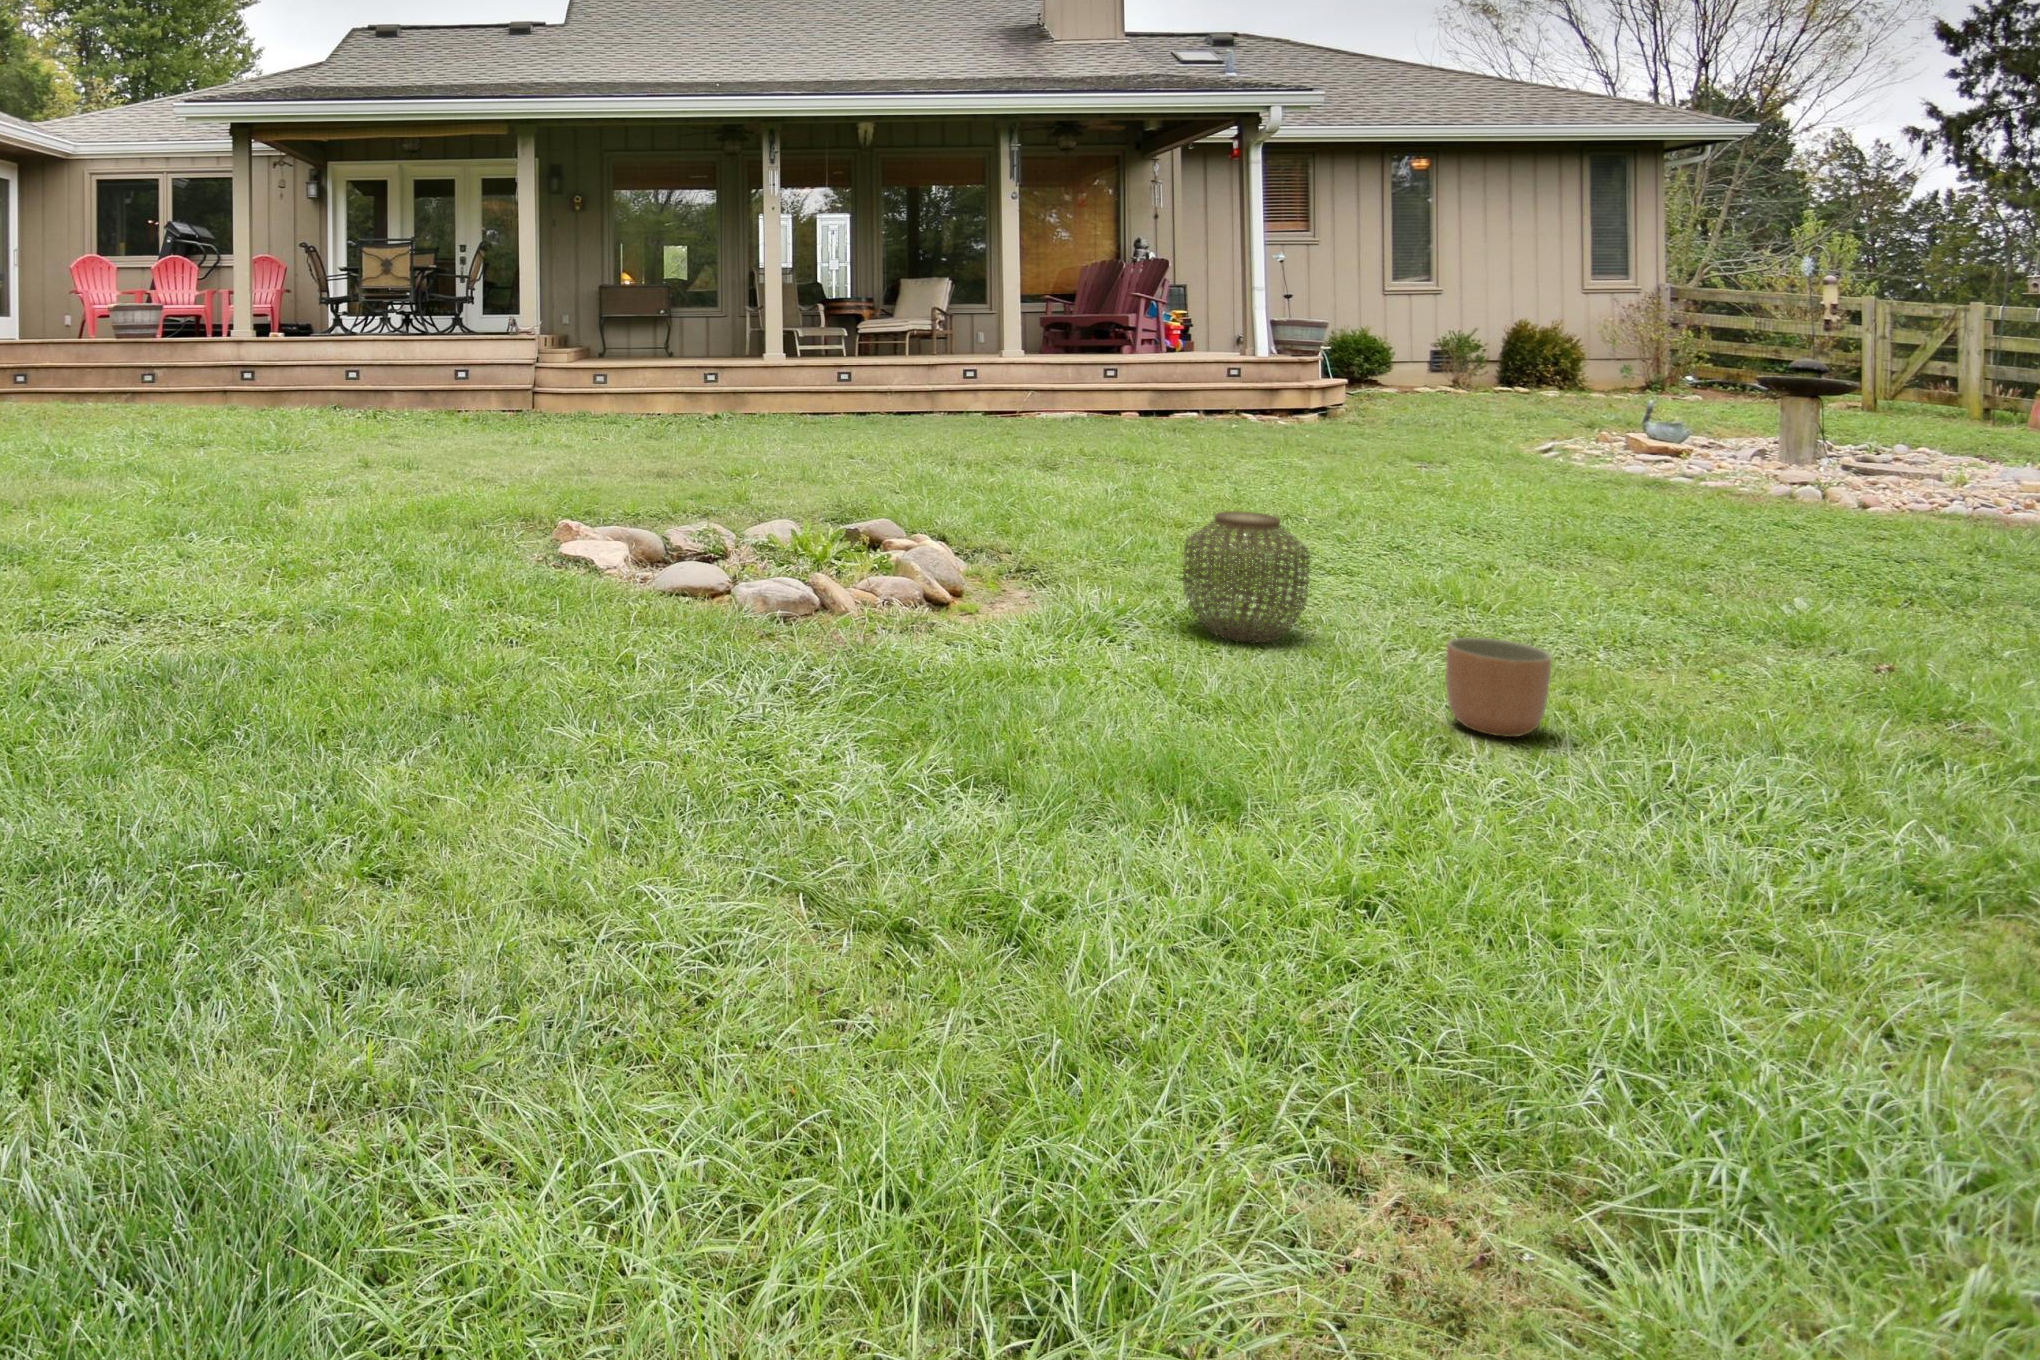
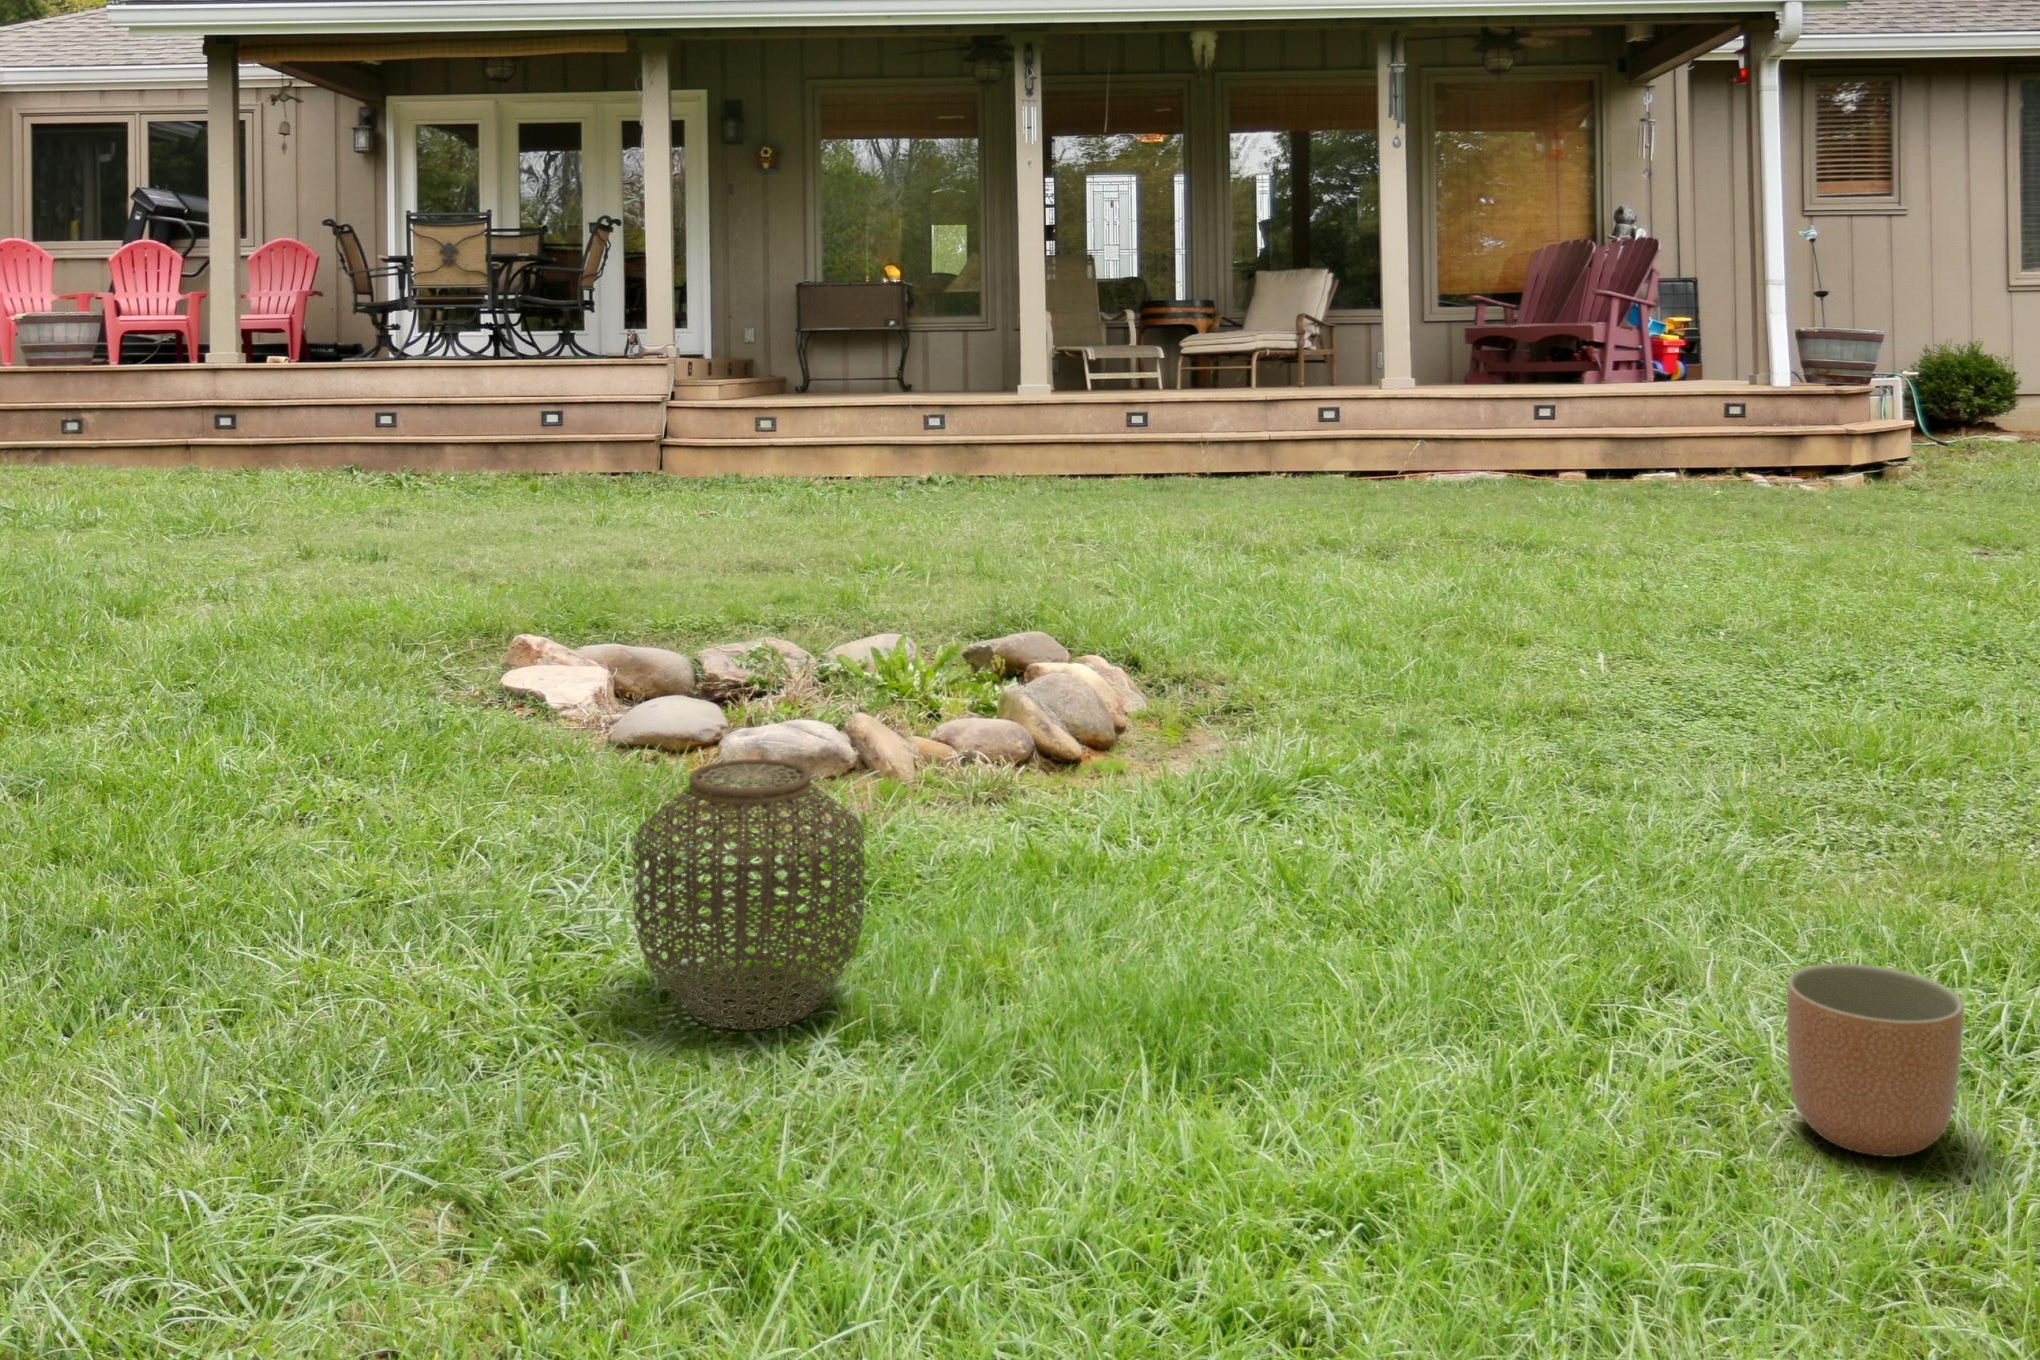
woven basket: present [1183,511,1309,643] -> present [633,759,864,1030]

